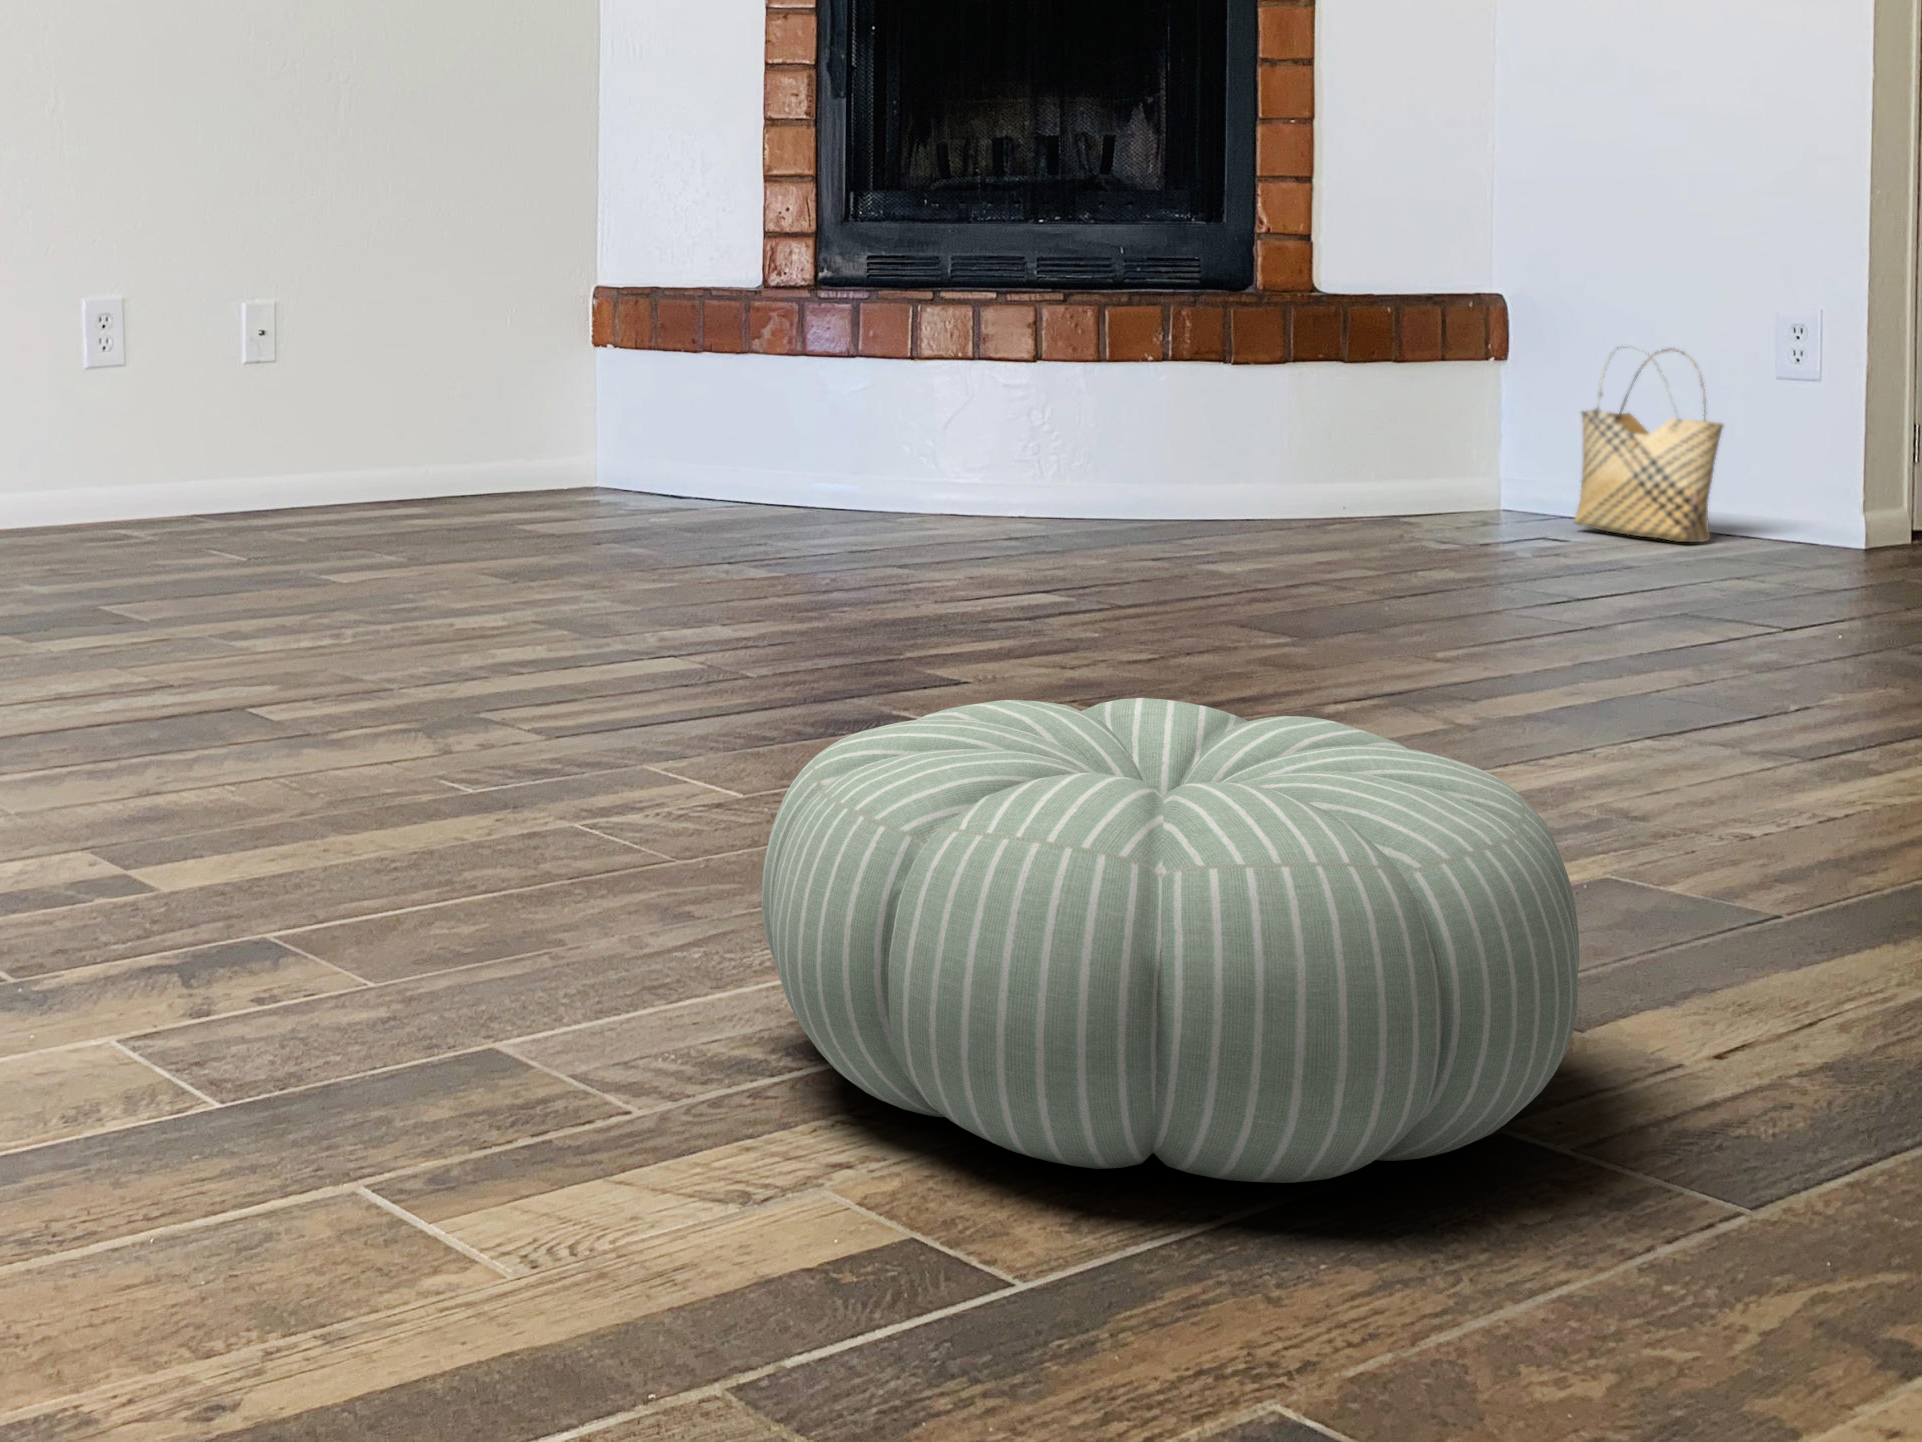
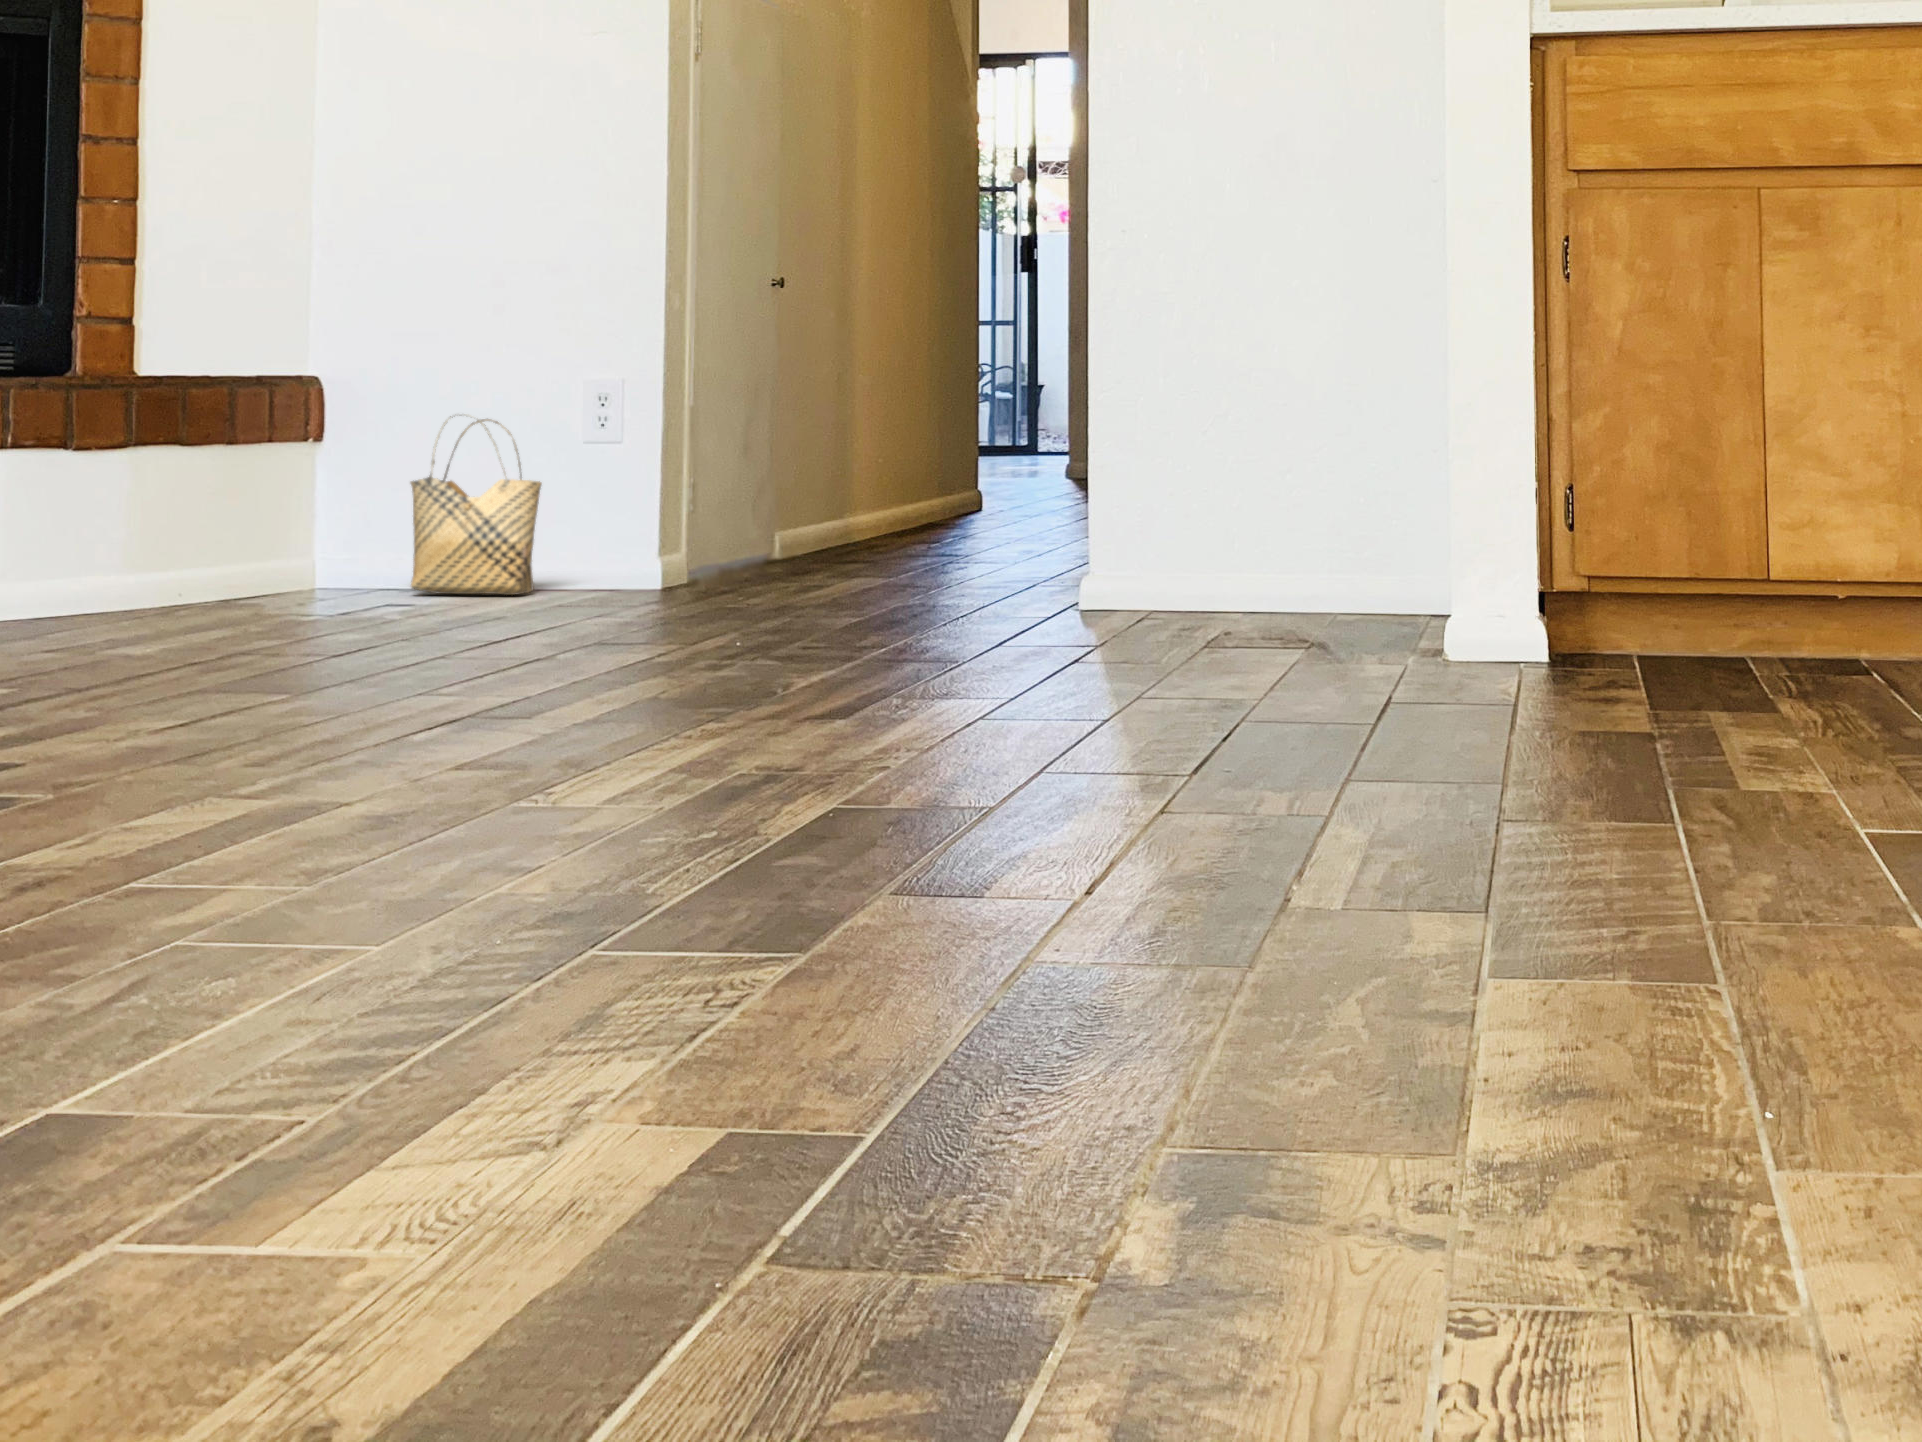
pouf: present [761,698,1579,1183] -> none [521,572,1627,1176]

